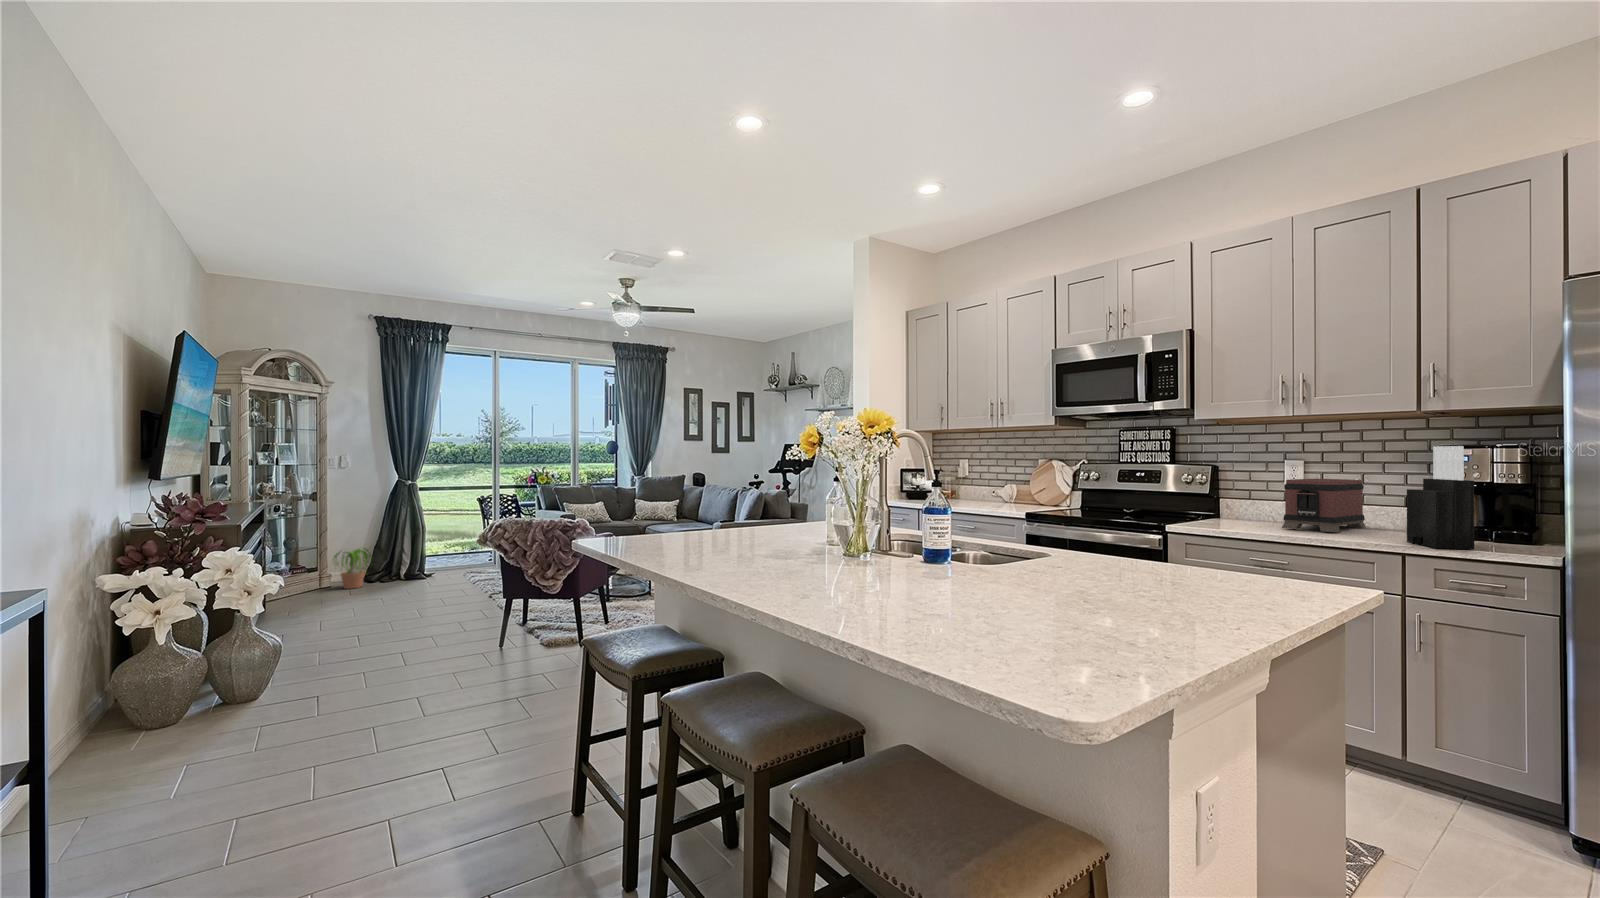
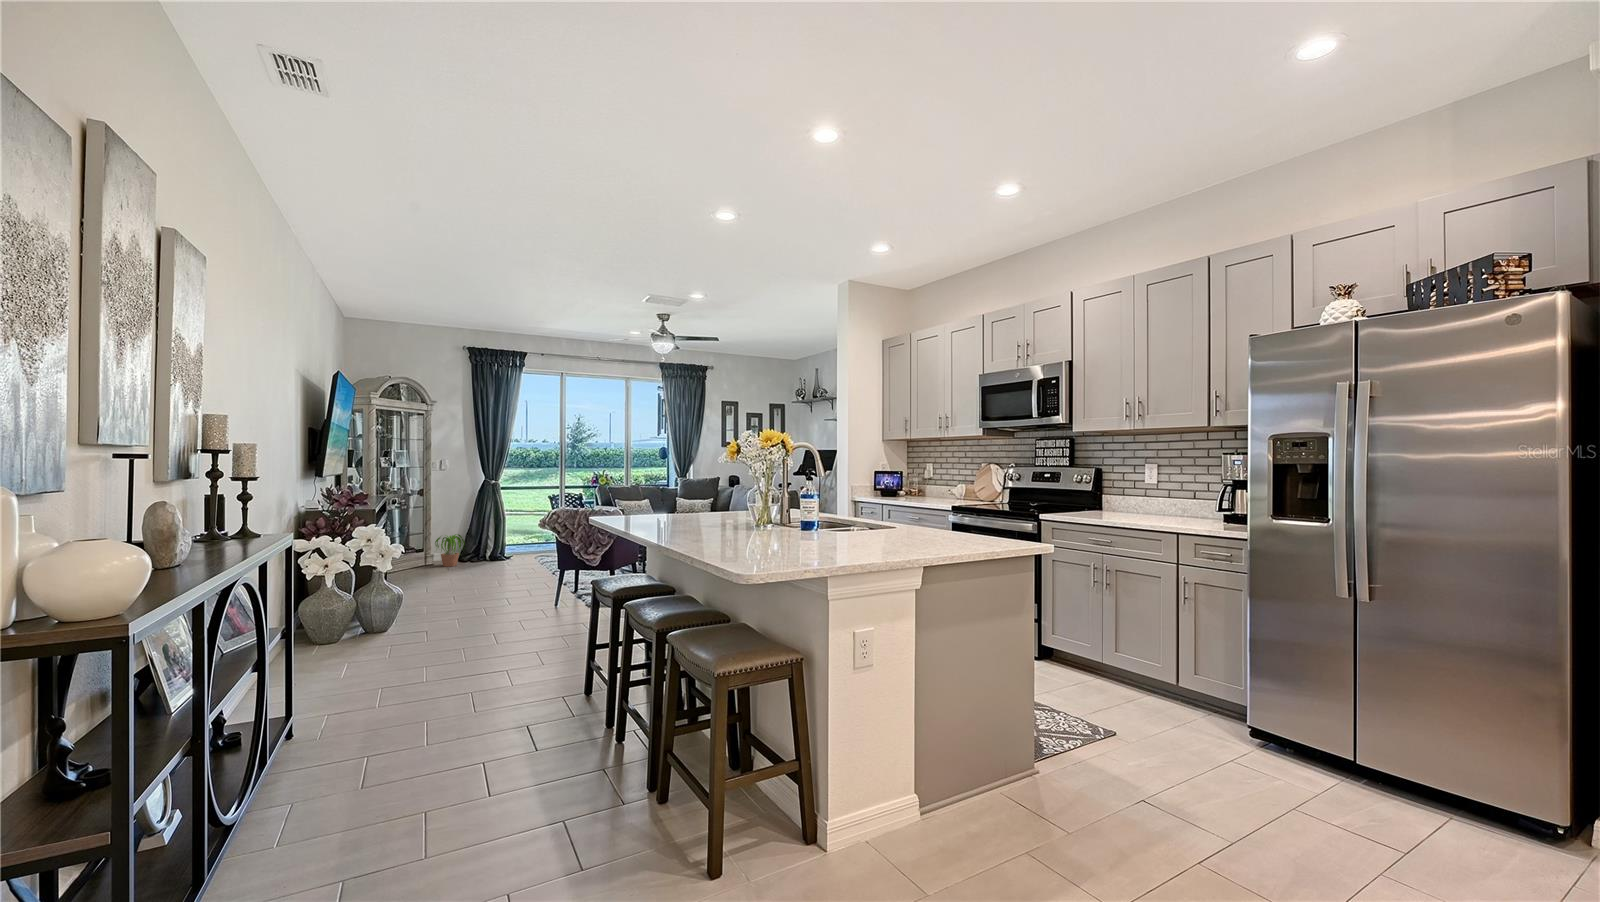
knife block: present [1407,446,1474,549] -> none [1184,454,1218,529]
toaster: present [1282,479,1366,532] -> none [1121,479,1191,519]

